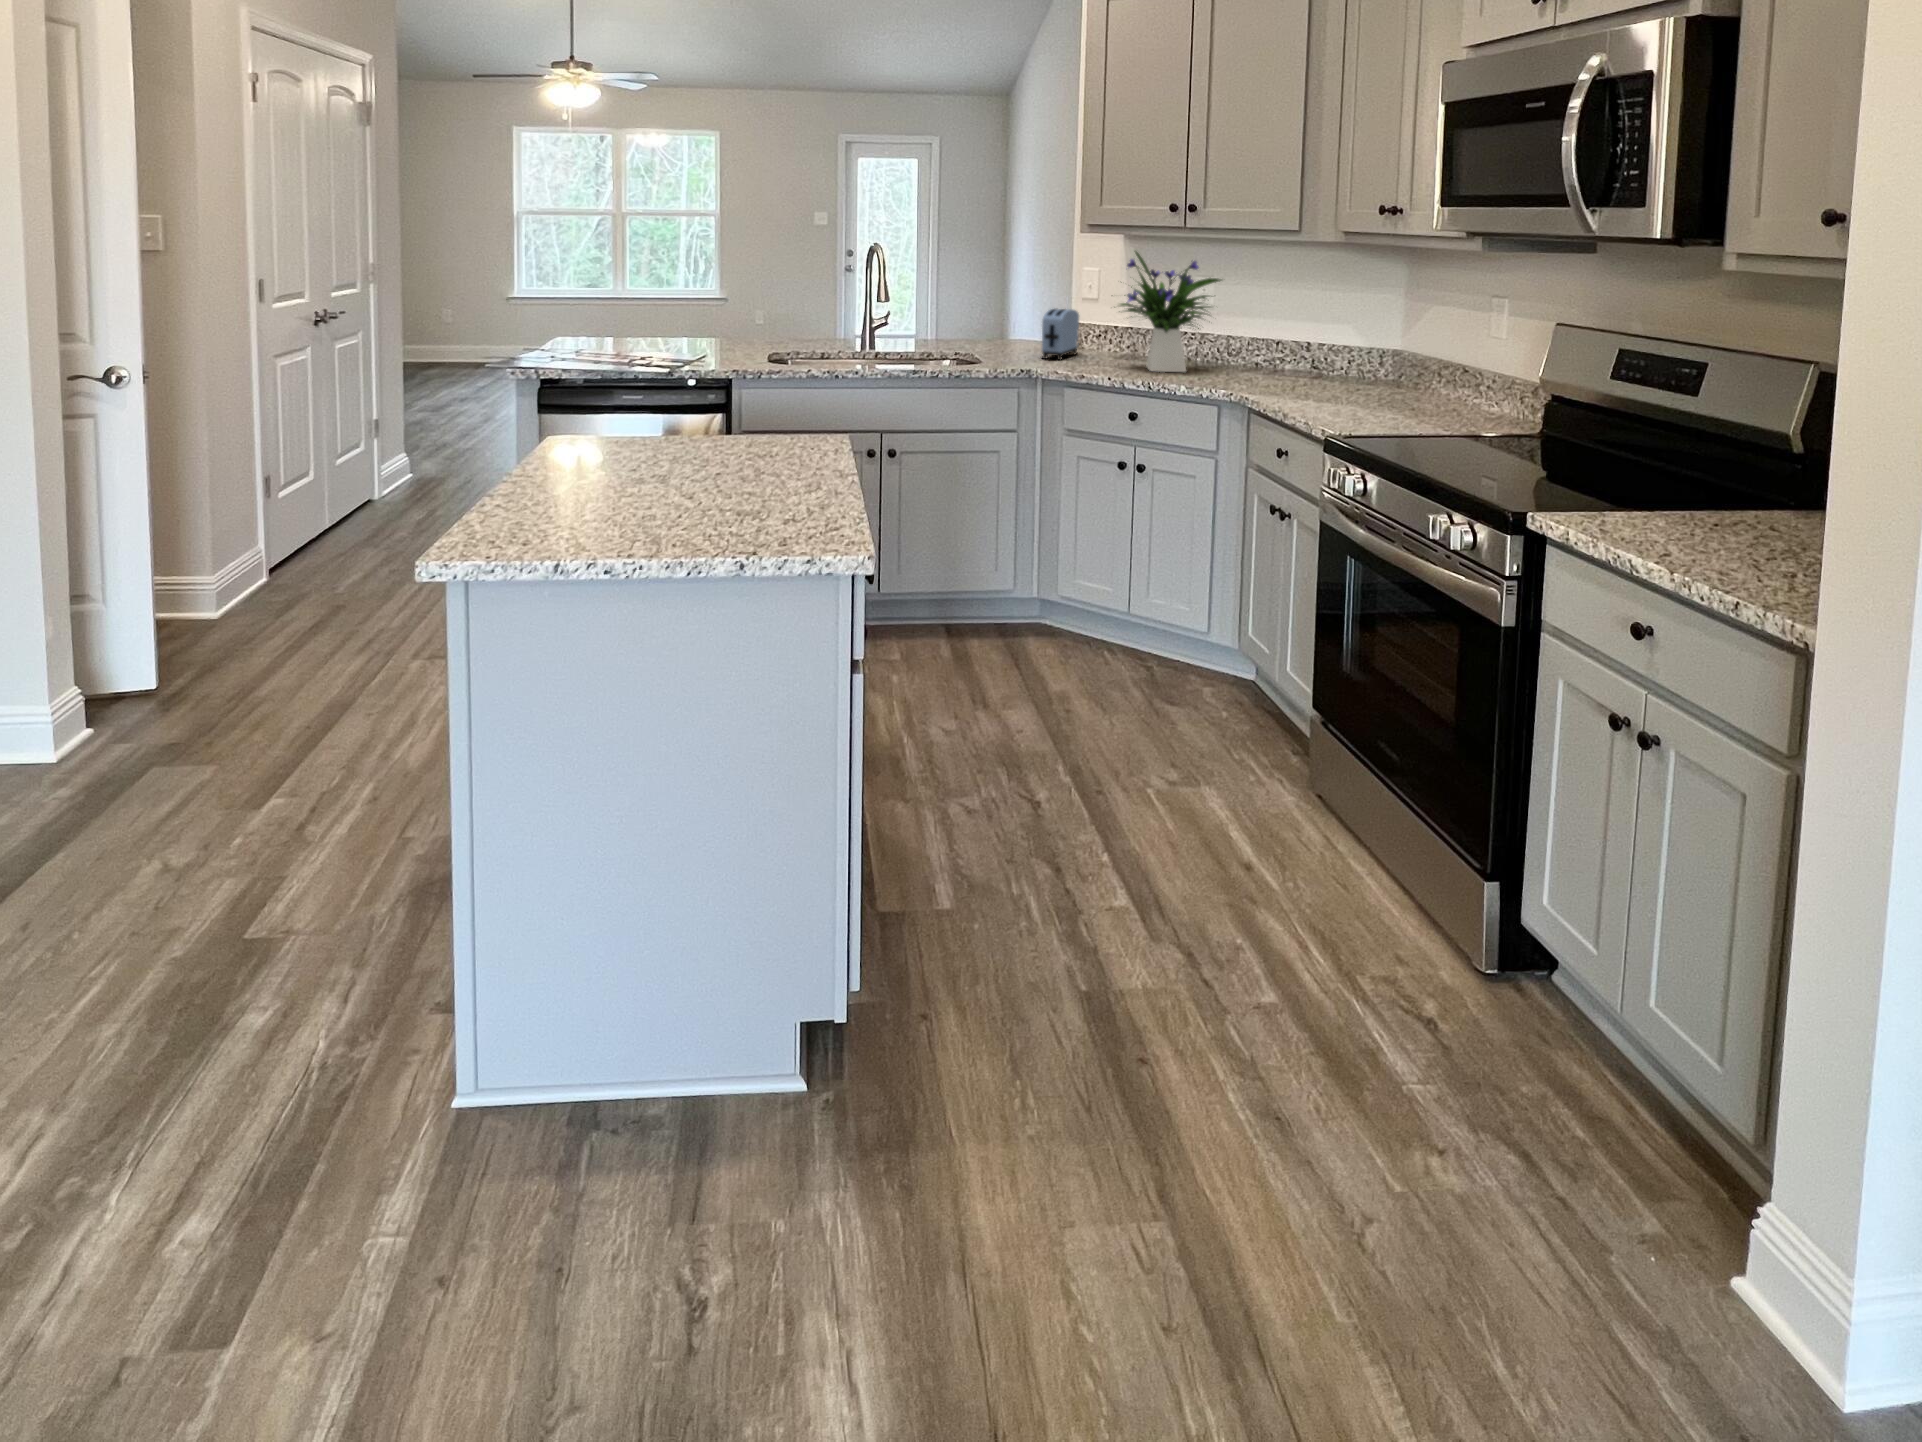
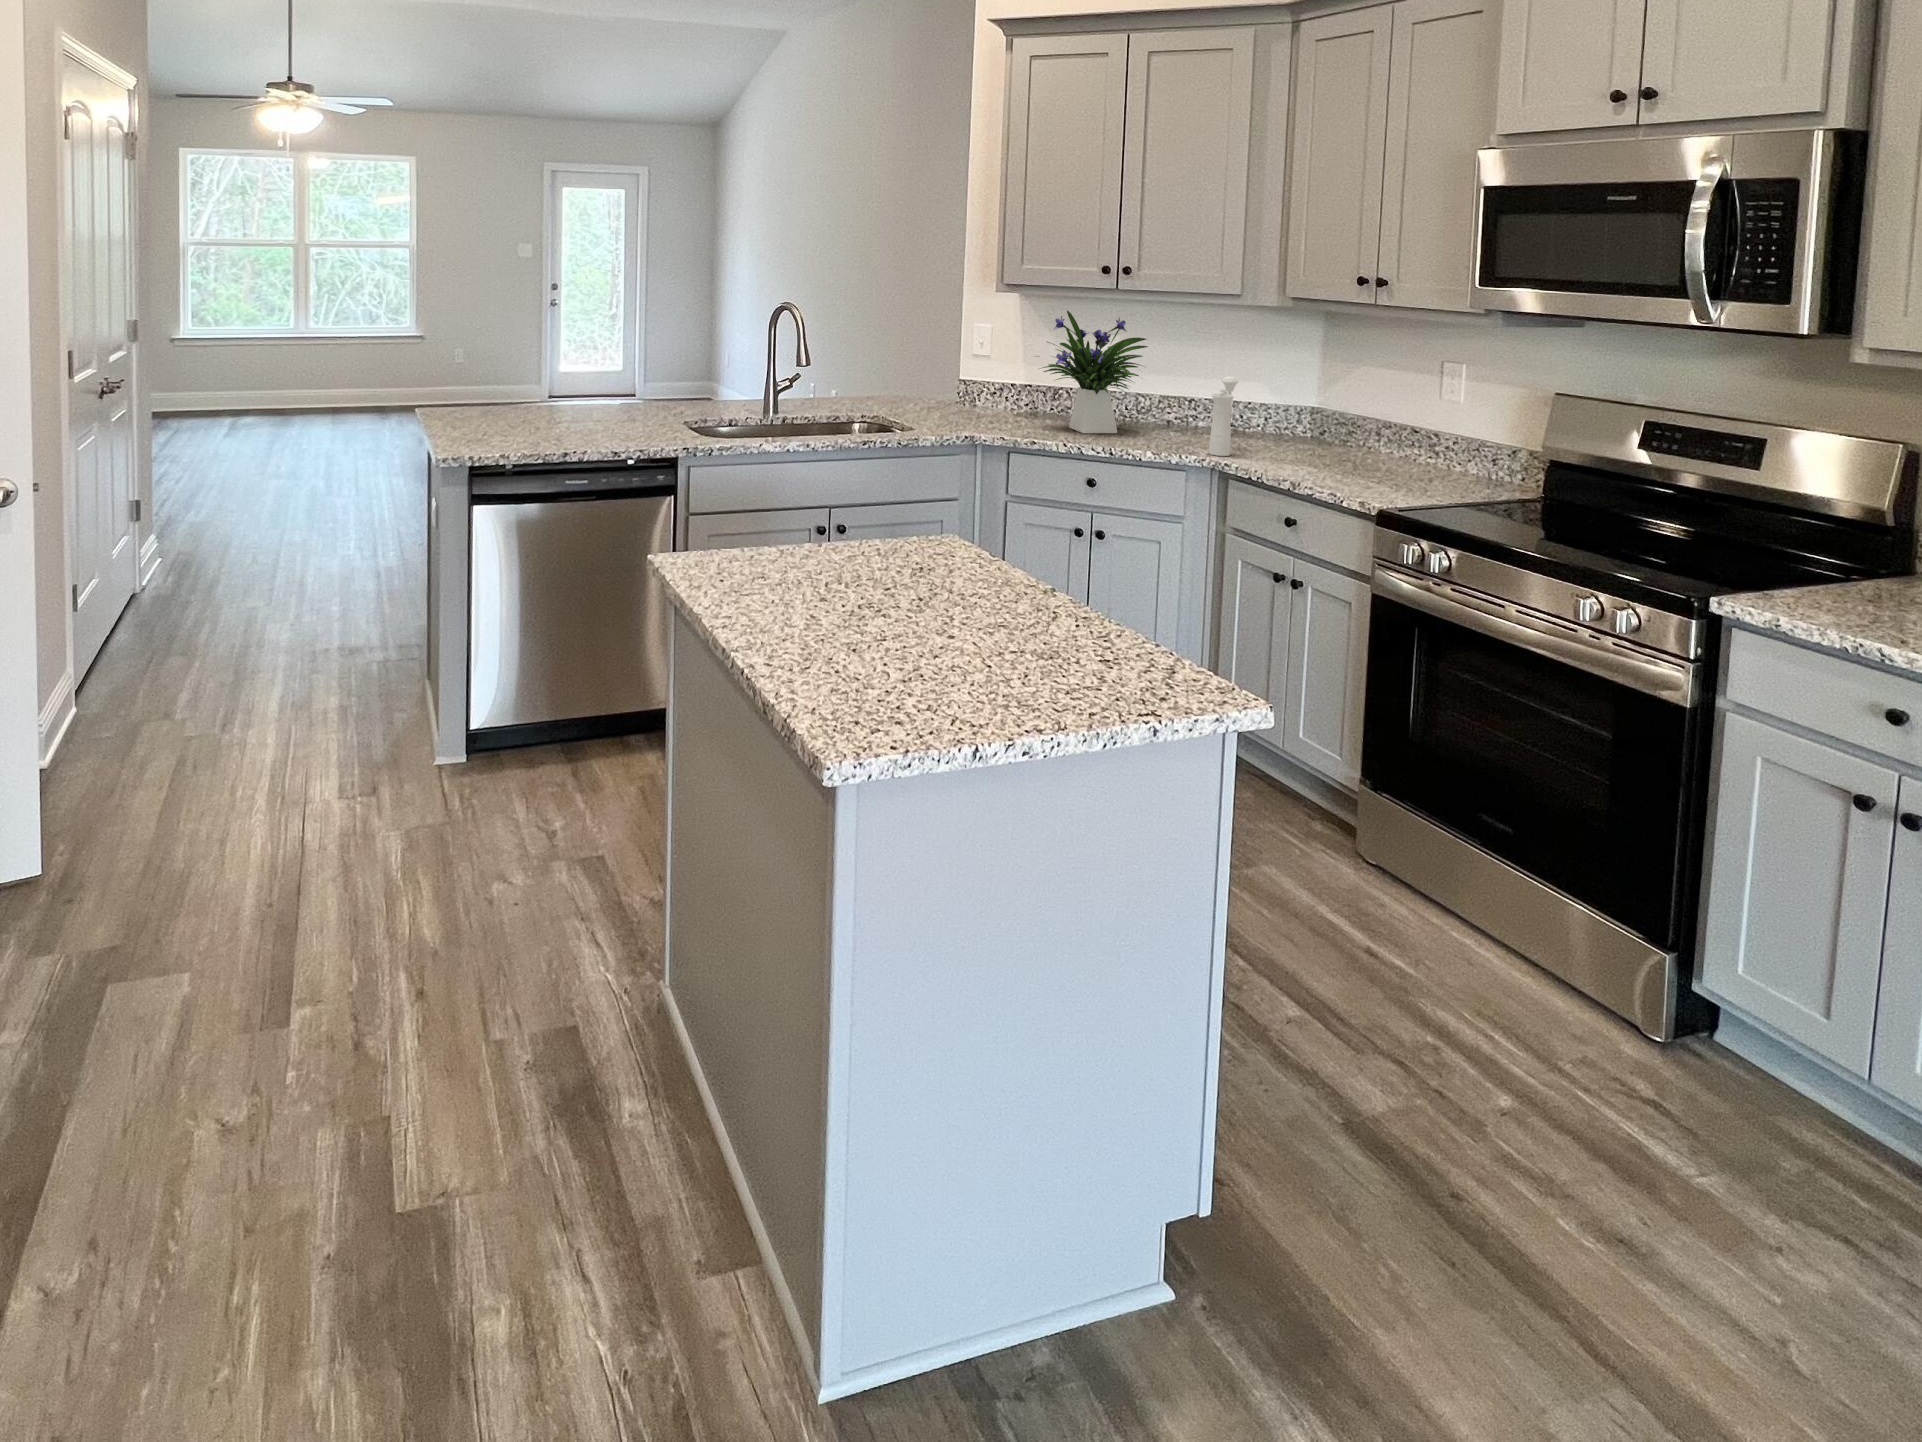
toaster: present [1042,309,1079,360] -> none [953,367,978,422]
pepper mill: none [1244,314,1283,392] -> present [1209,377,1238,456]

